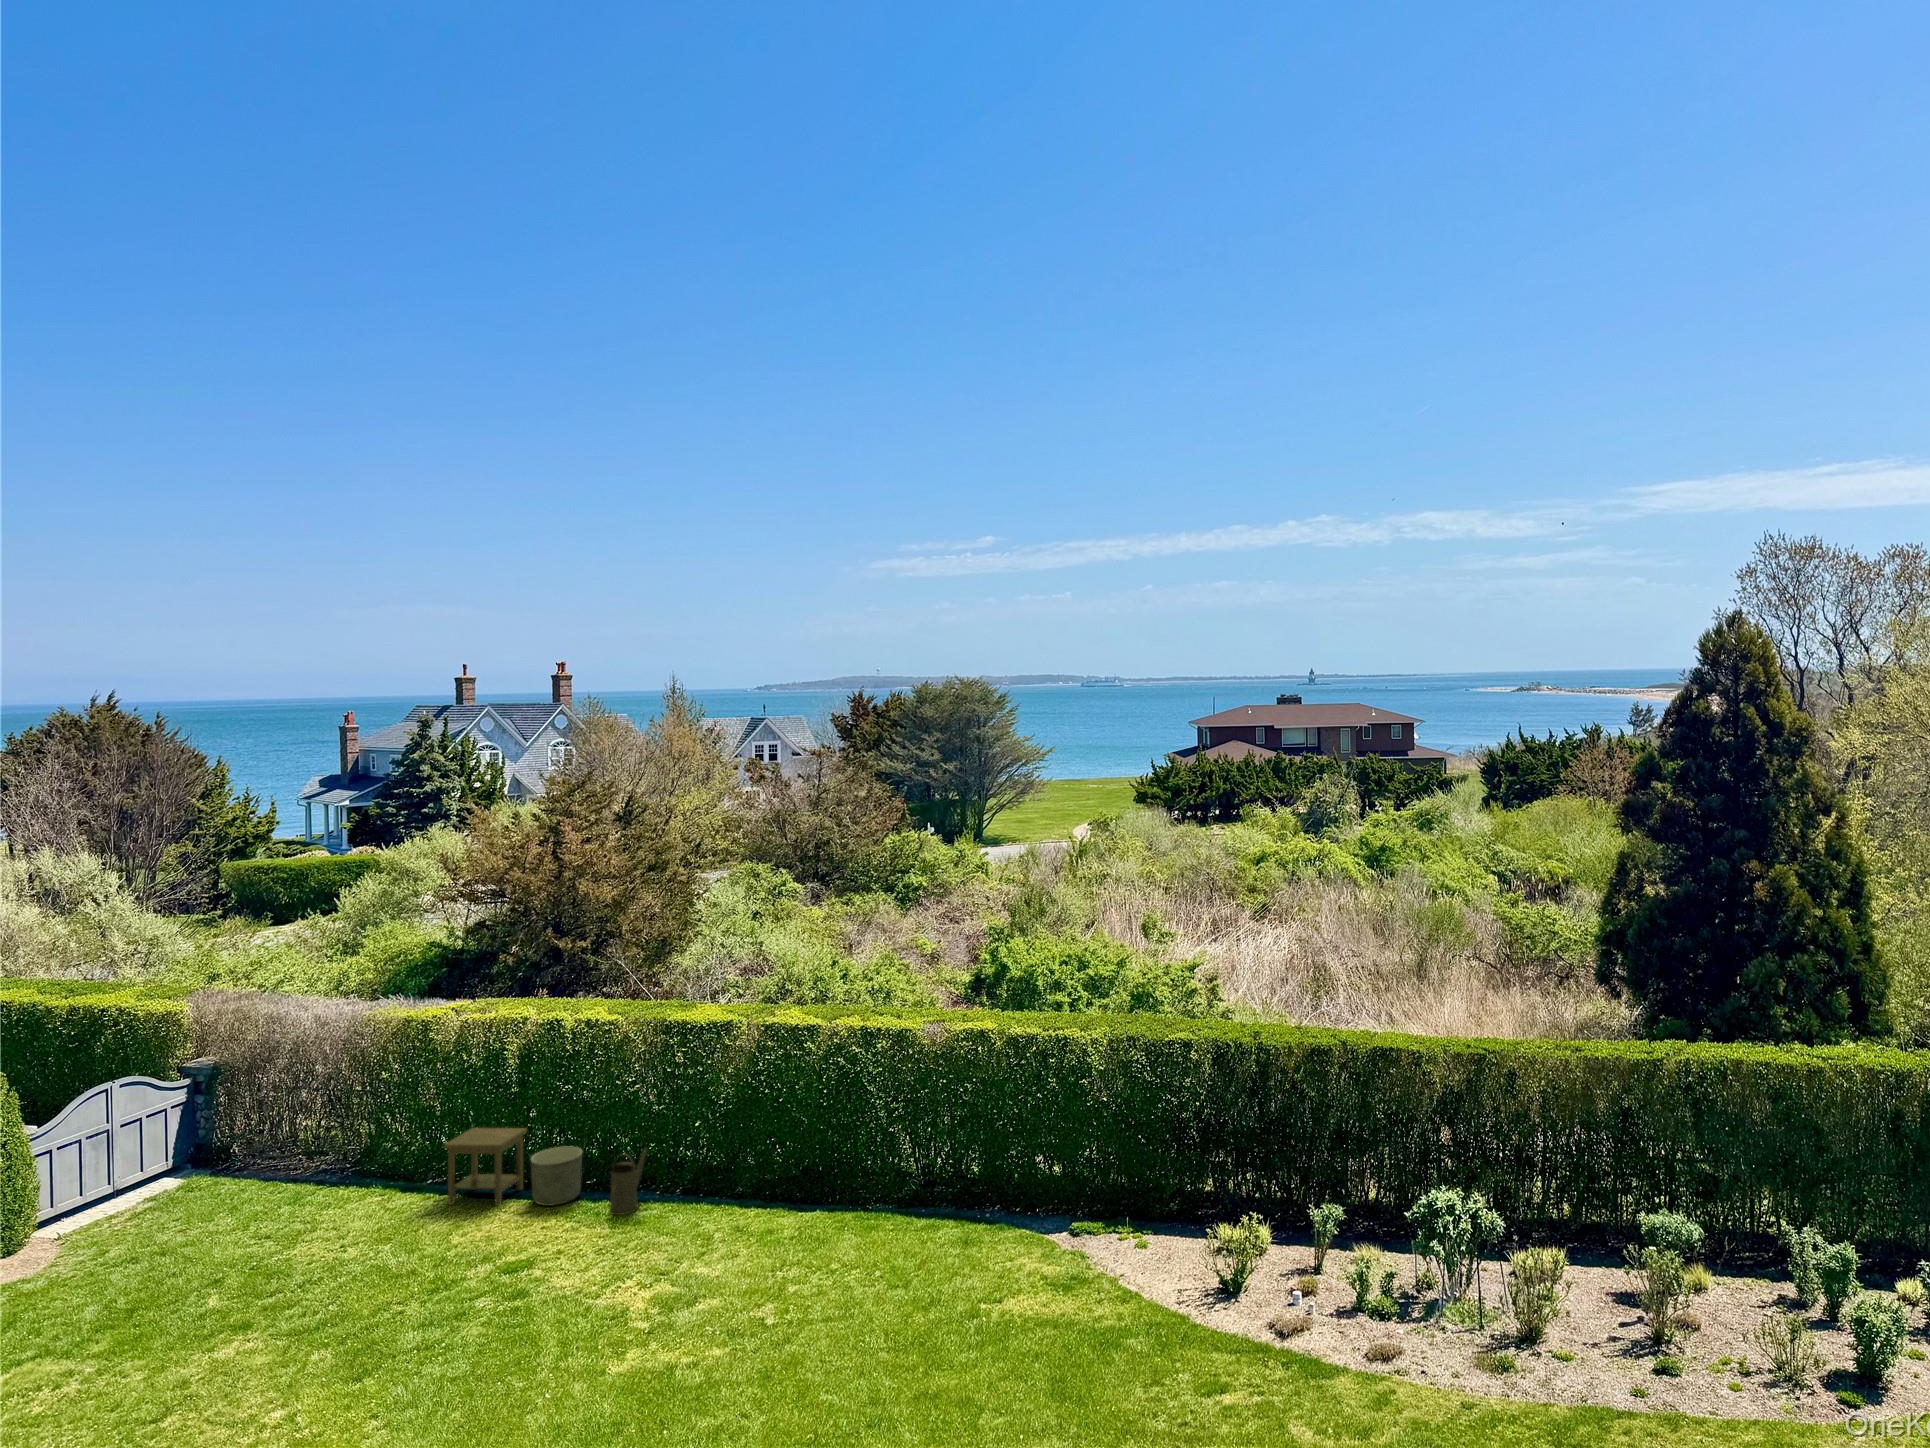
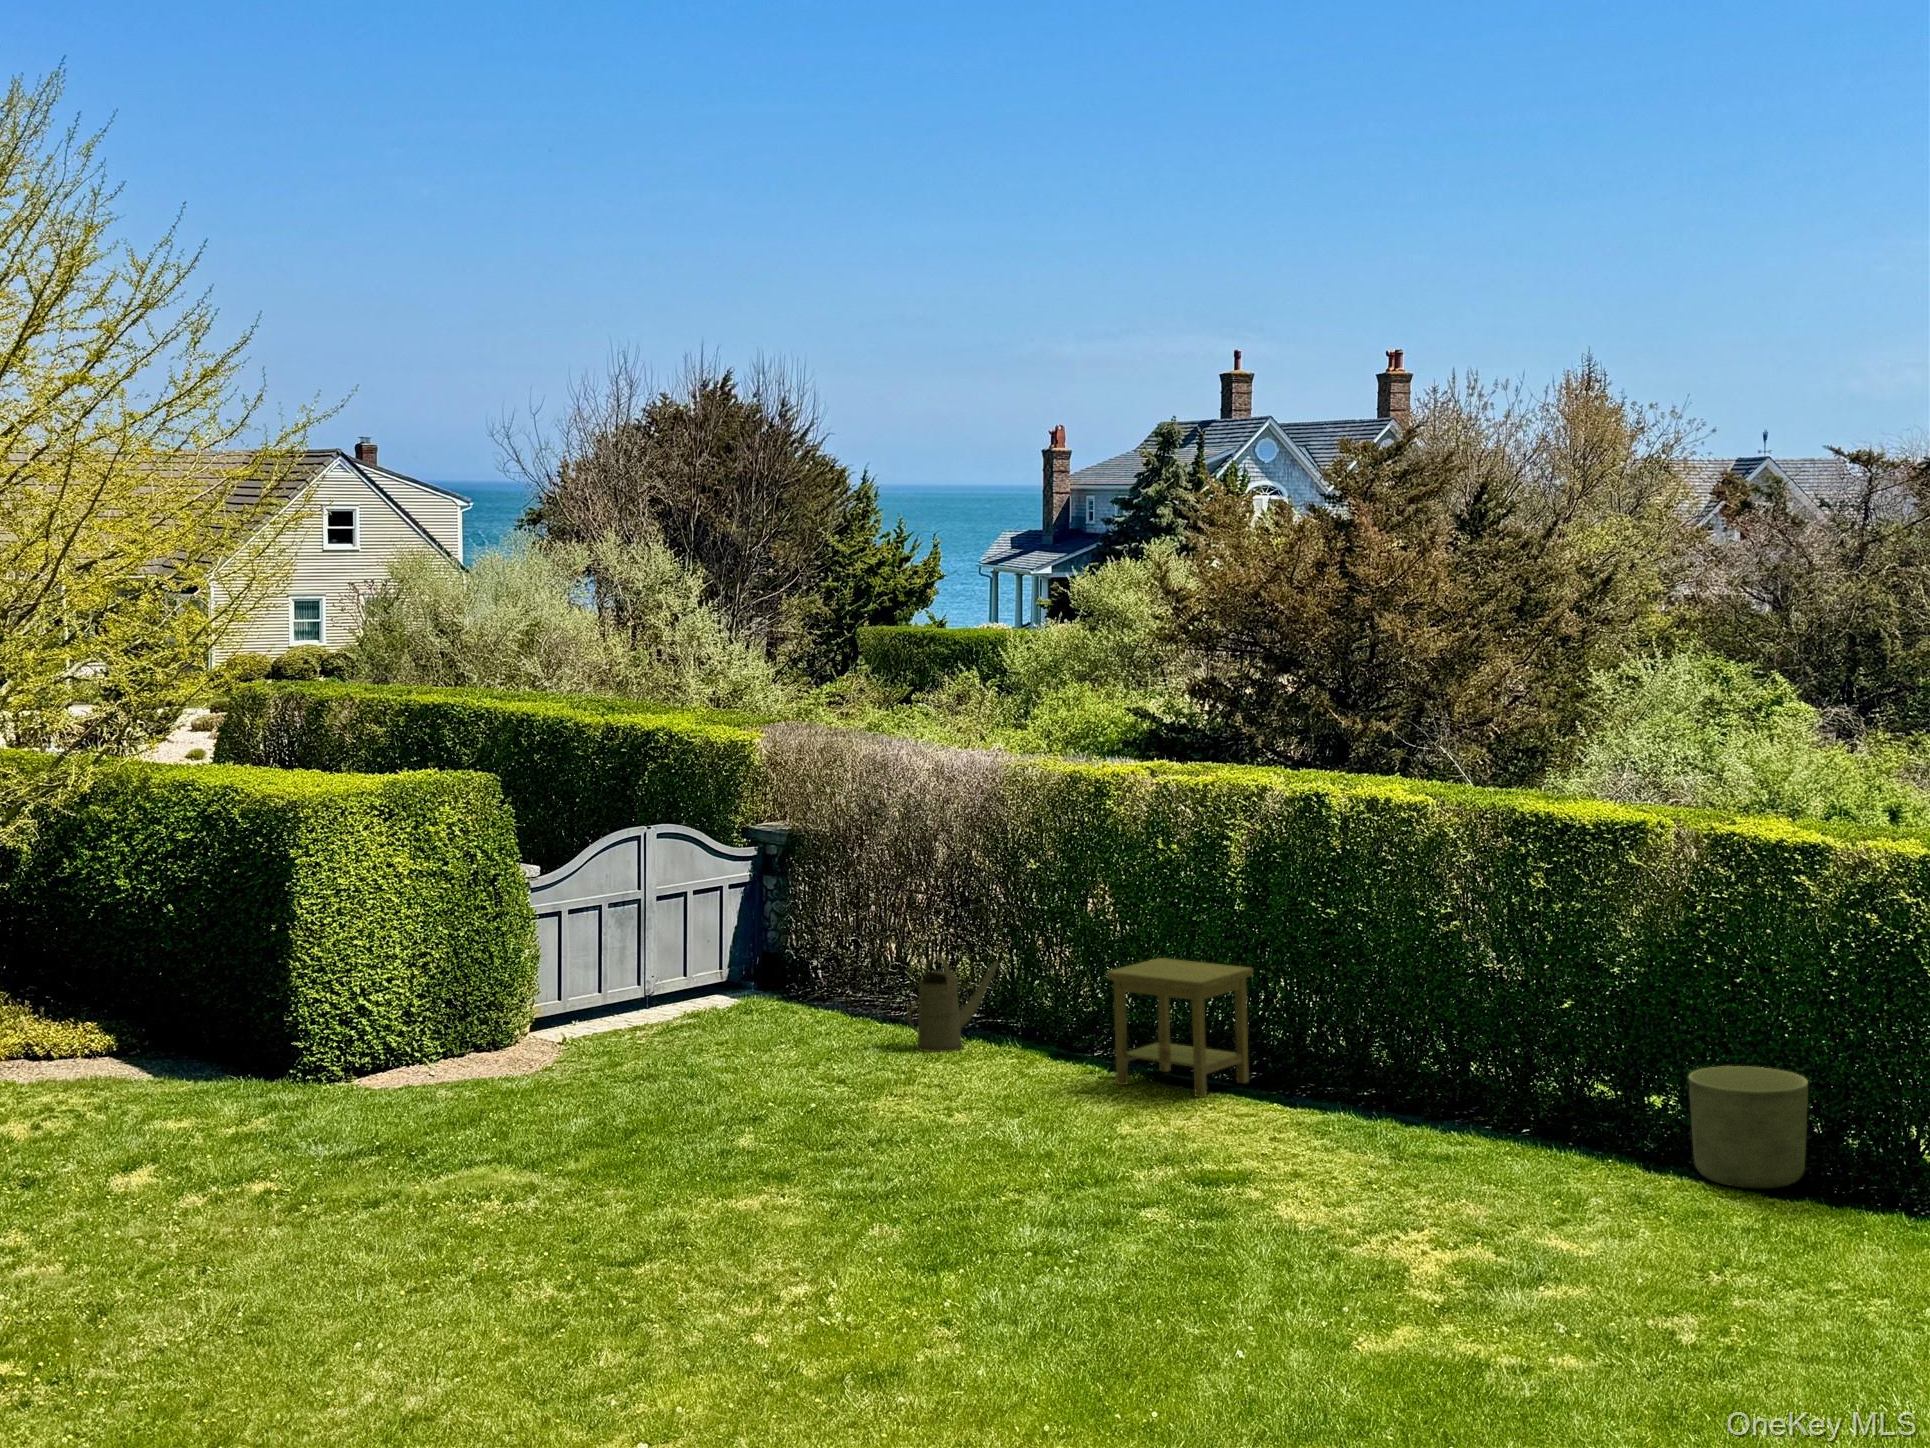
planter: present [531,1147,582,1206] -> present [1689,1066,1808,1188]
watering can: present [609,1148,647,1215] -> present [907,955,998,1052]

